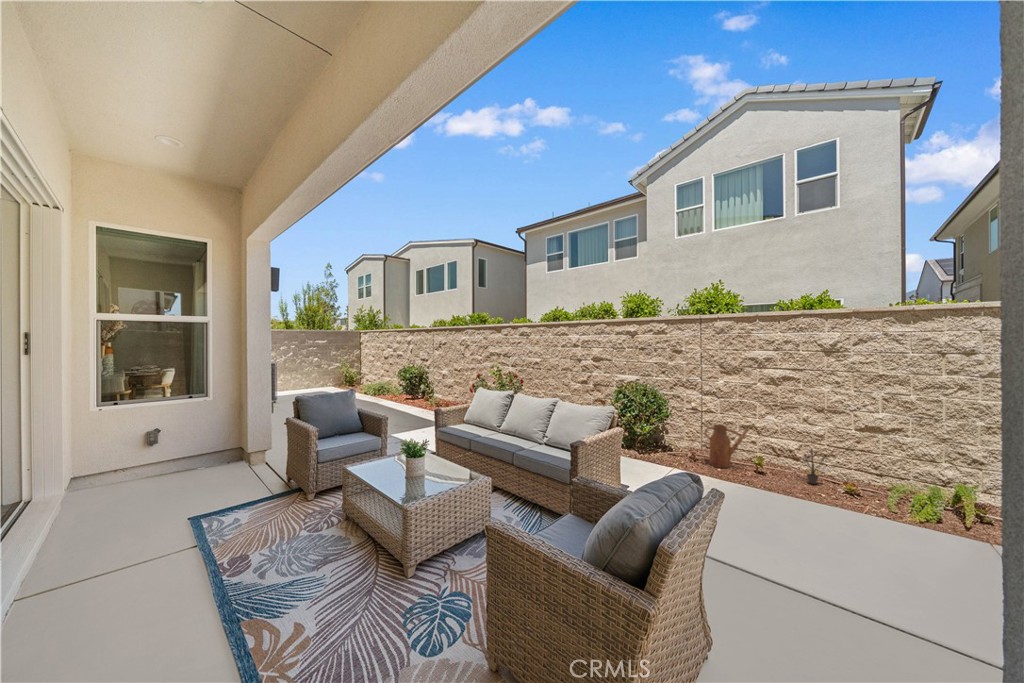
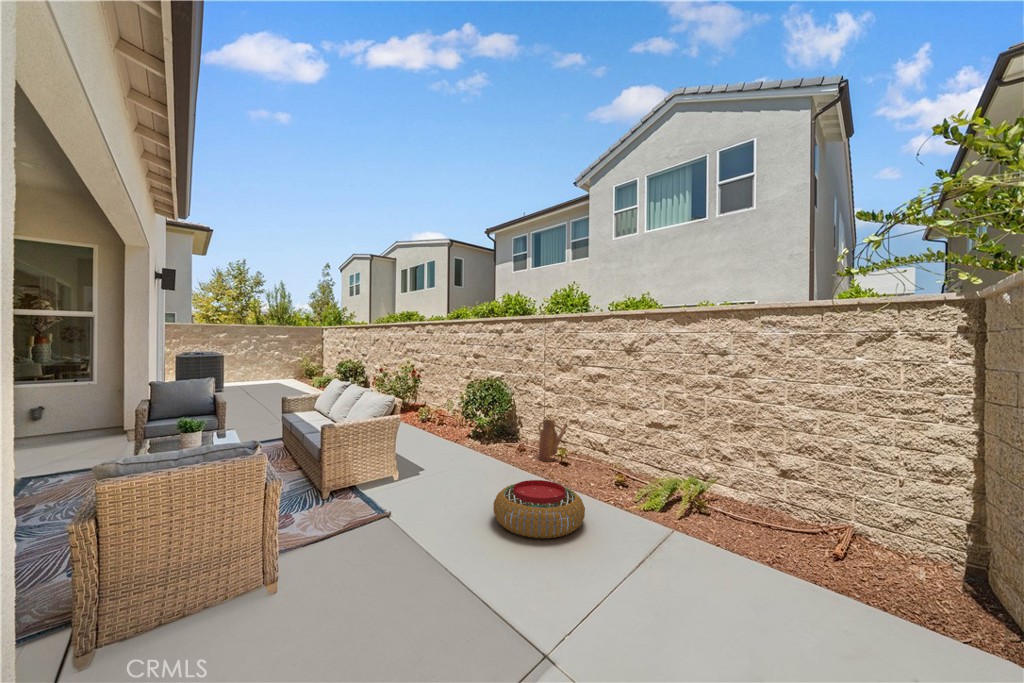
decorative plant: present [800,449,826,484] -> none [598,443,619,478]
pouf: none [778,501,908,574] -> present [493,480,585,538]

